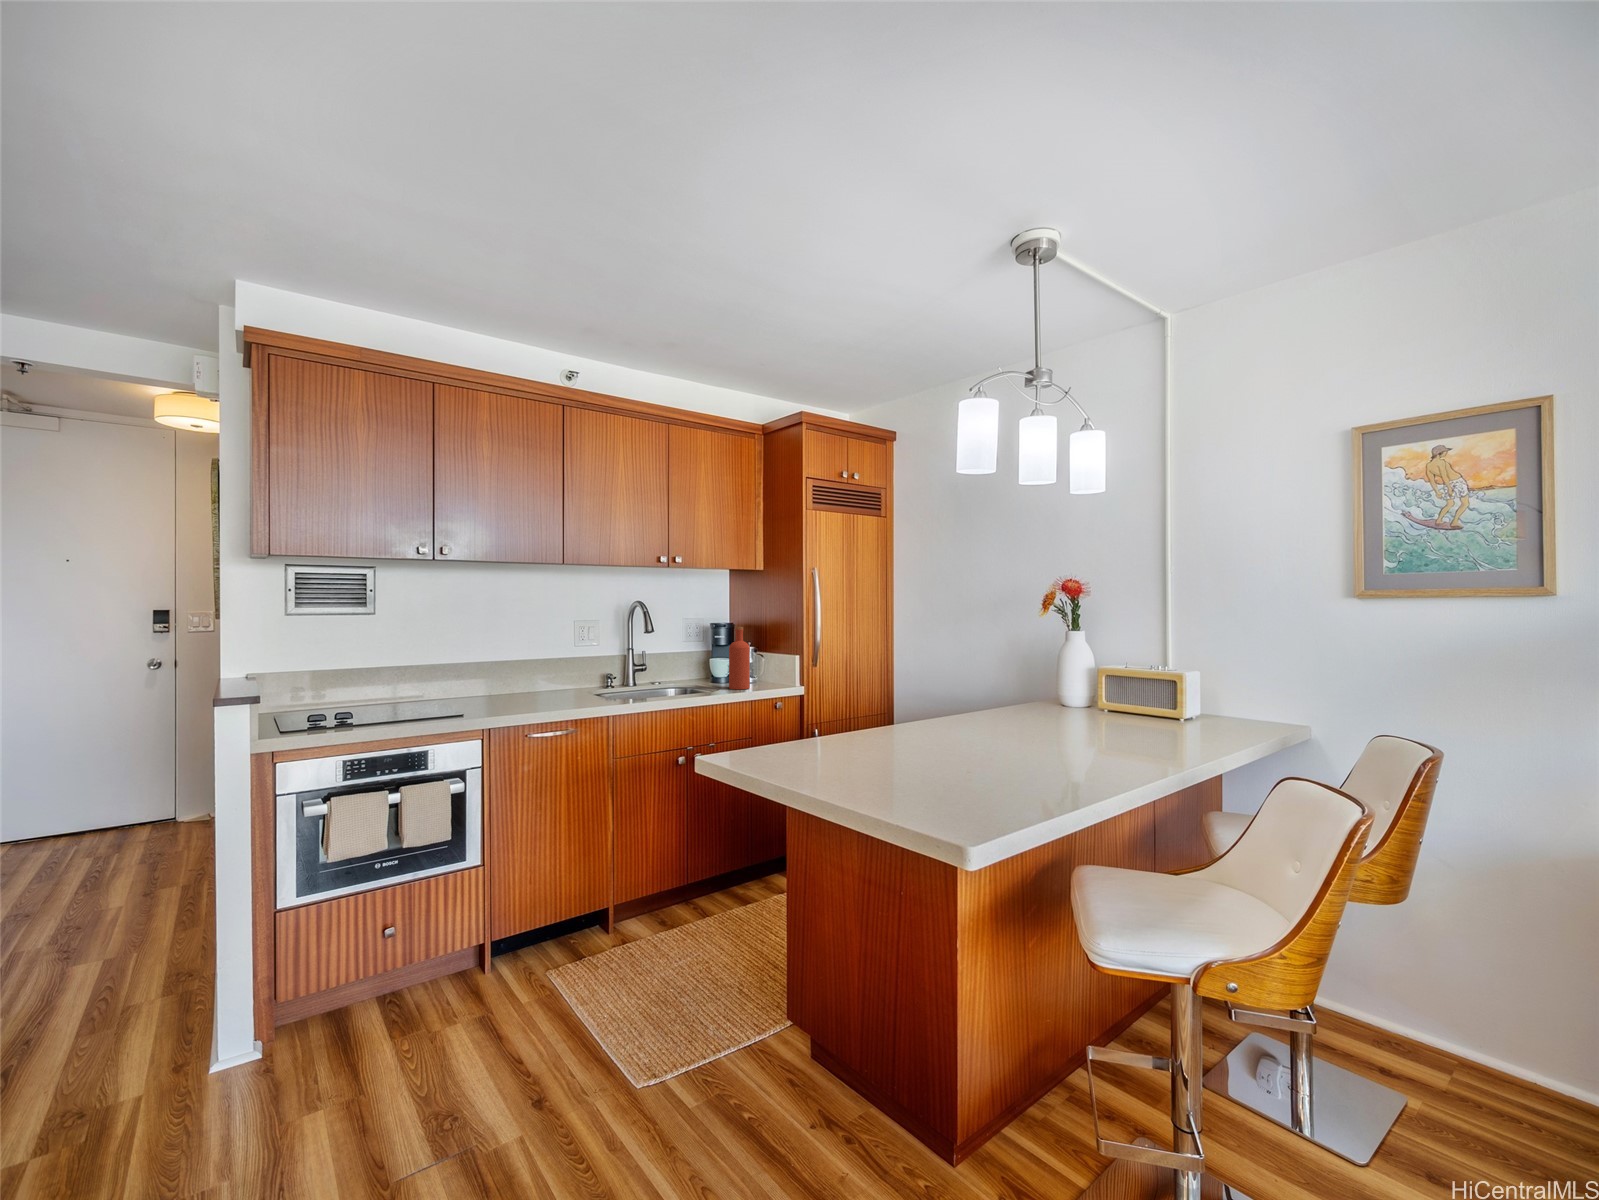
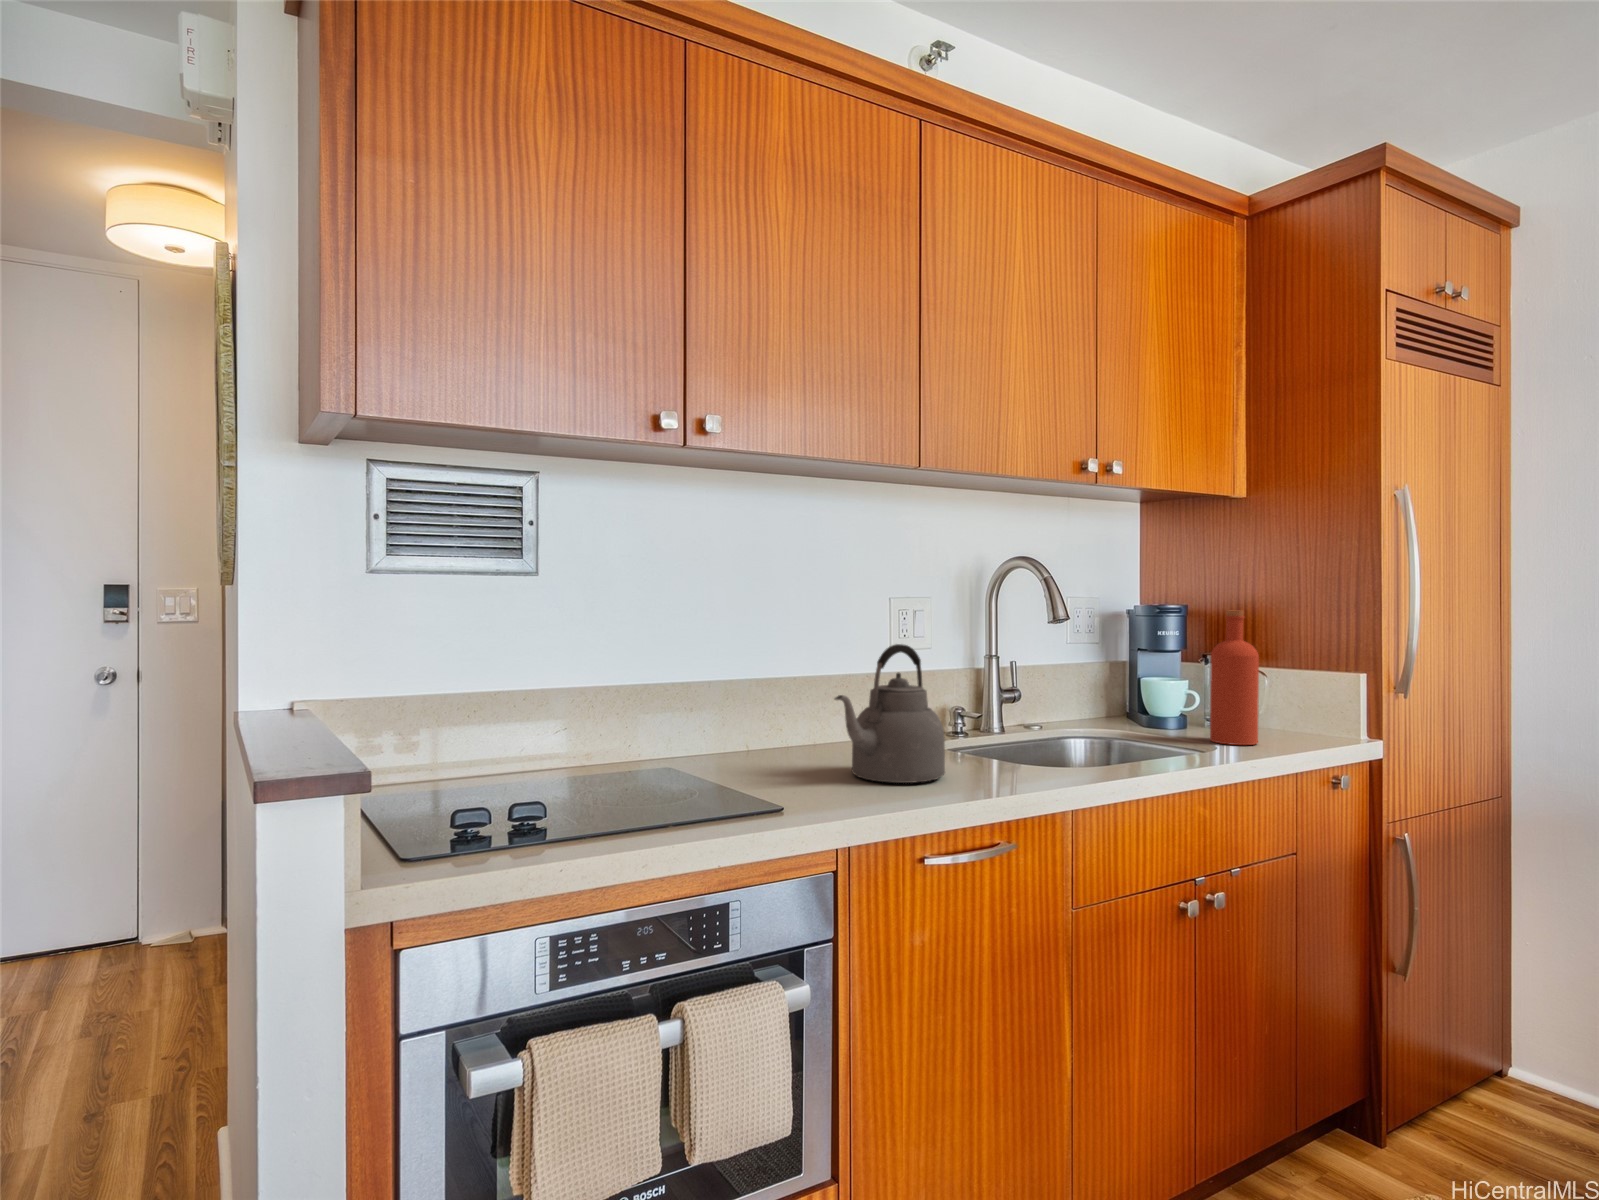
kettle: none [507,645,567,706] -> present [835,644,945,783]

